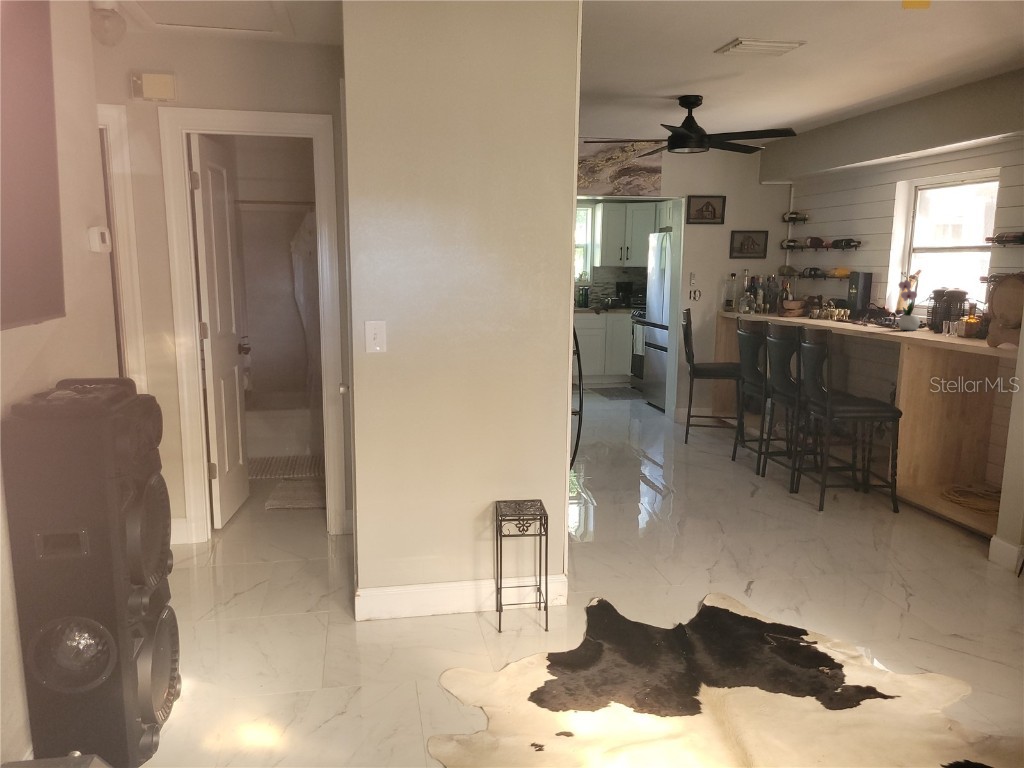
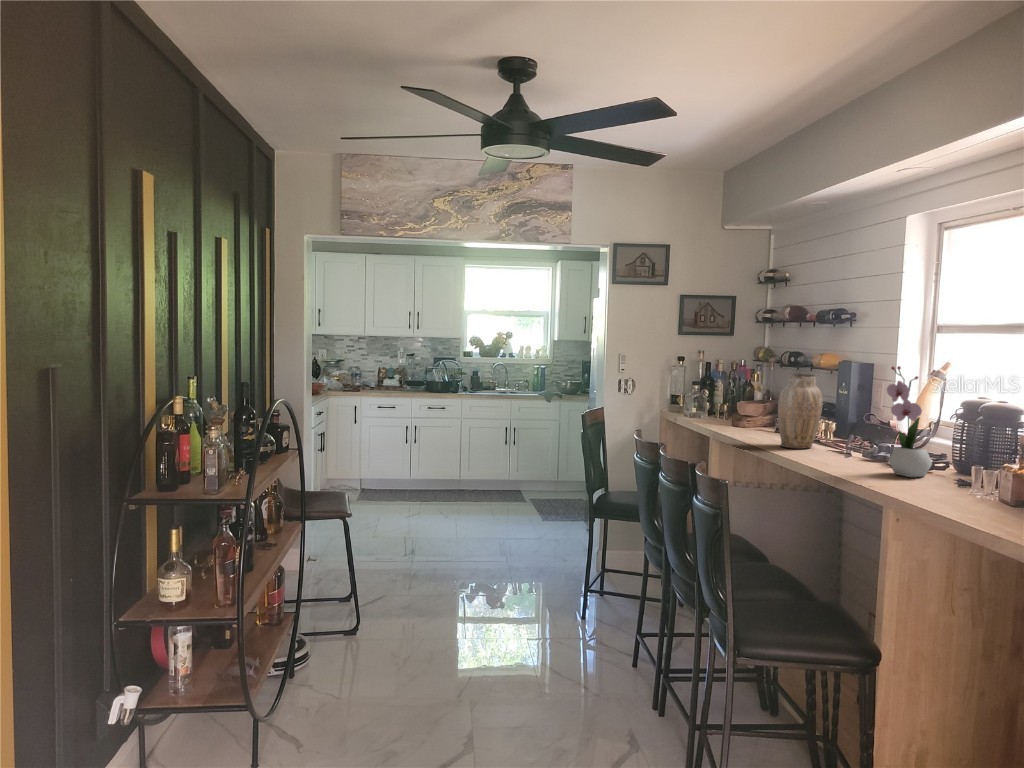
vase: none [825,279,851,324] -> present [778,374,823,449]

